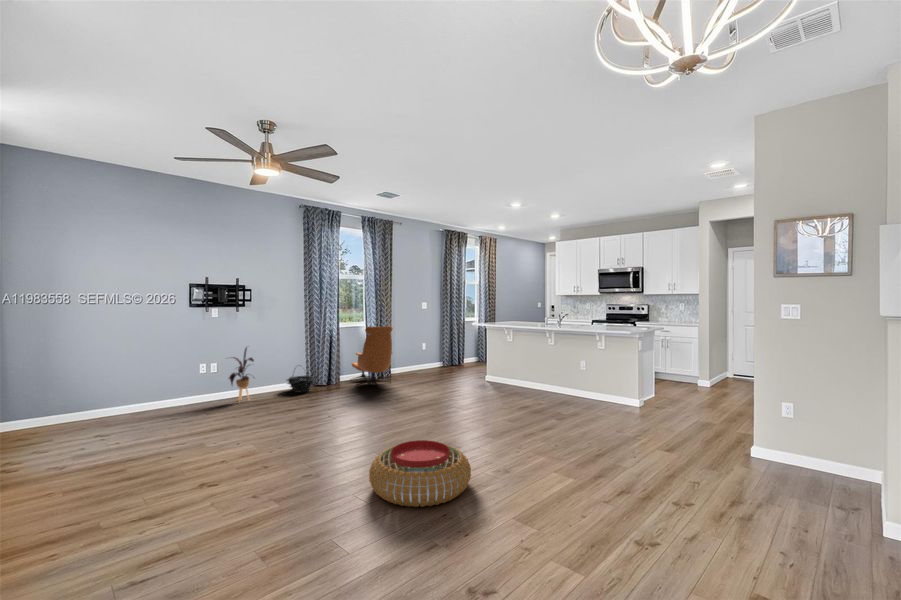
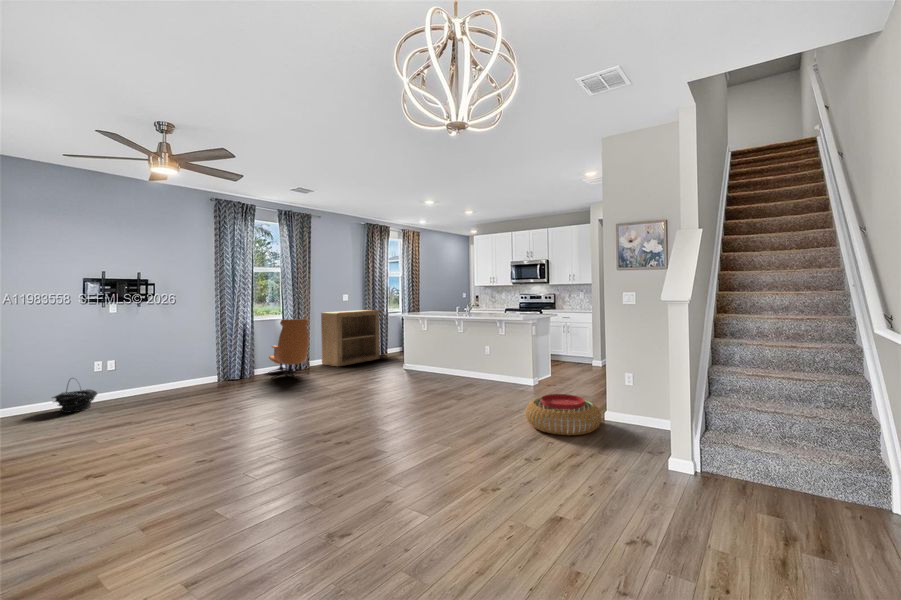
bookshelf: none [402,318,459,376] -> present [321,310,380,366]
house plant: present [229,348,254,402] -> none [129,341,163,399]
basket: present [287,375,315,393] -> present [53,386,97,413]
pouf: present [369,440,471,507] -> present [526,394,601,435]

